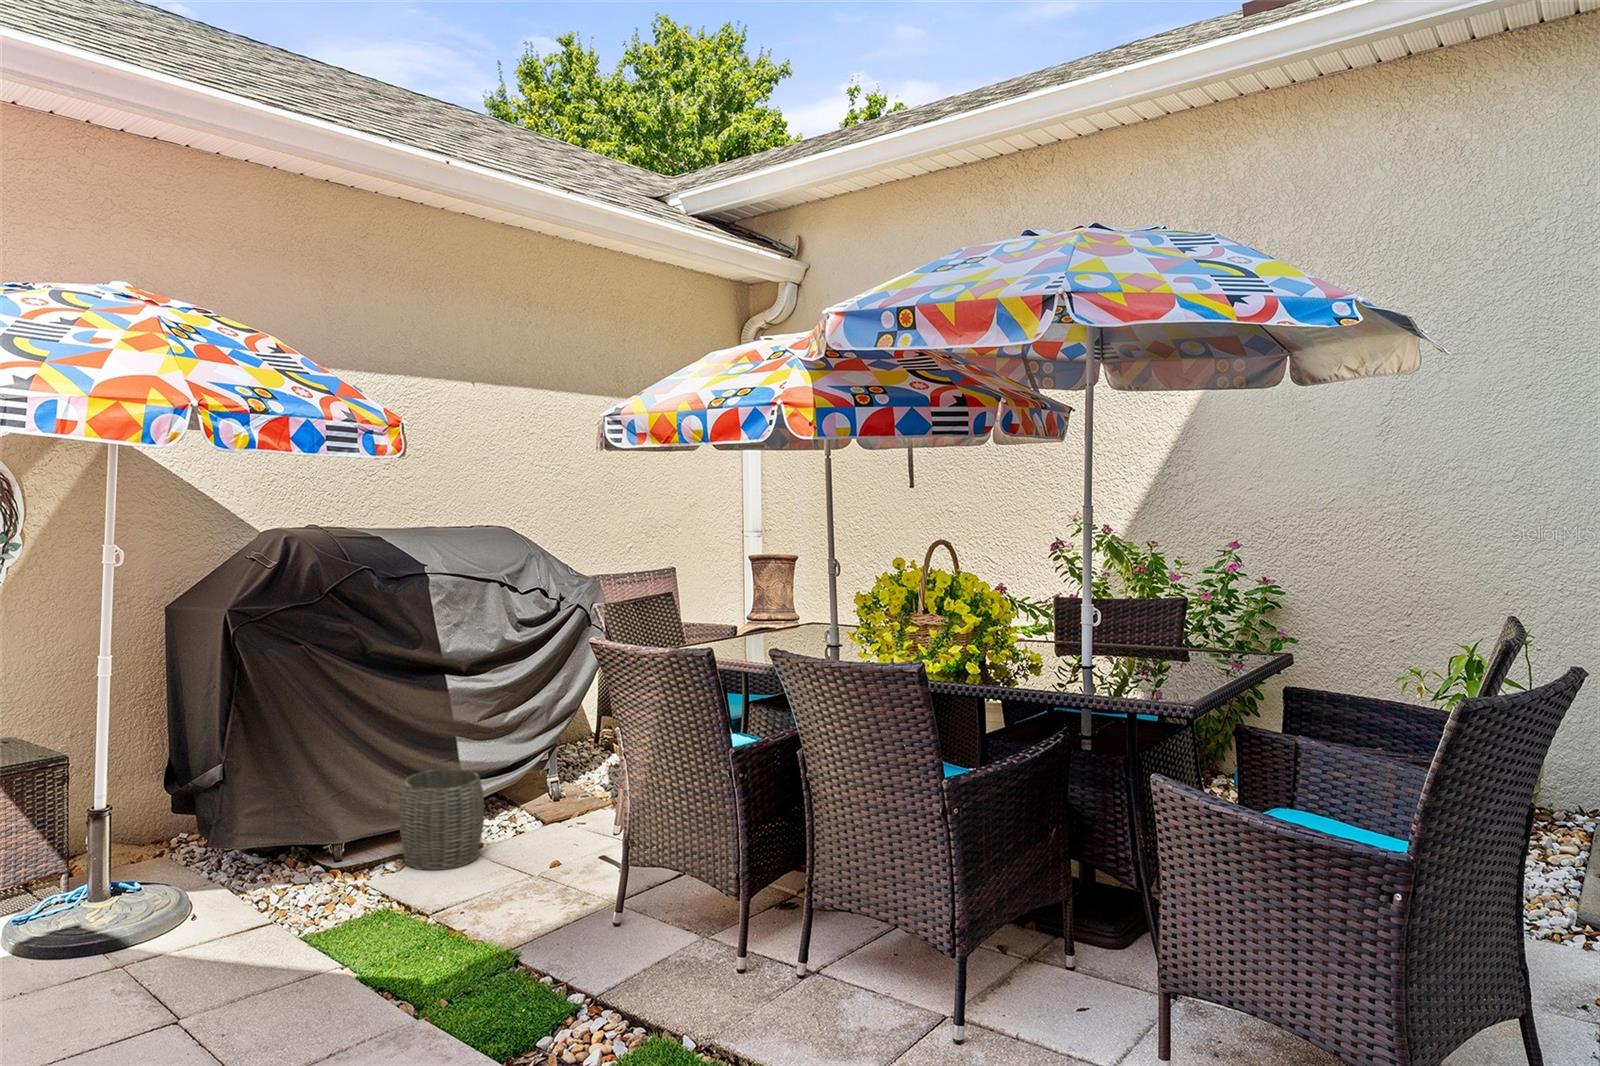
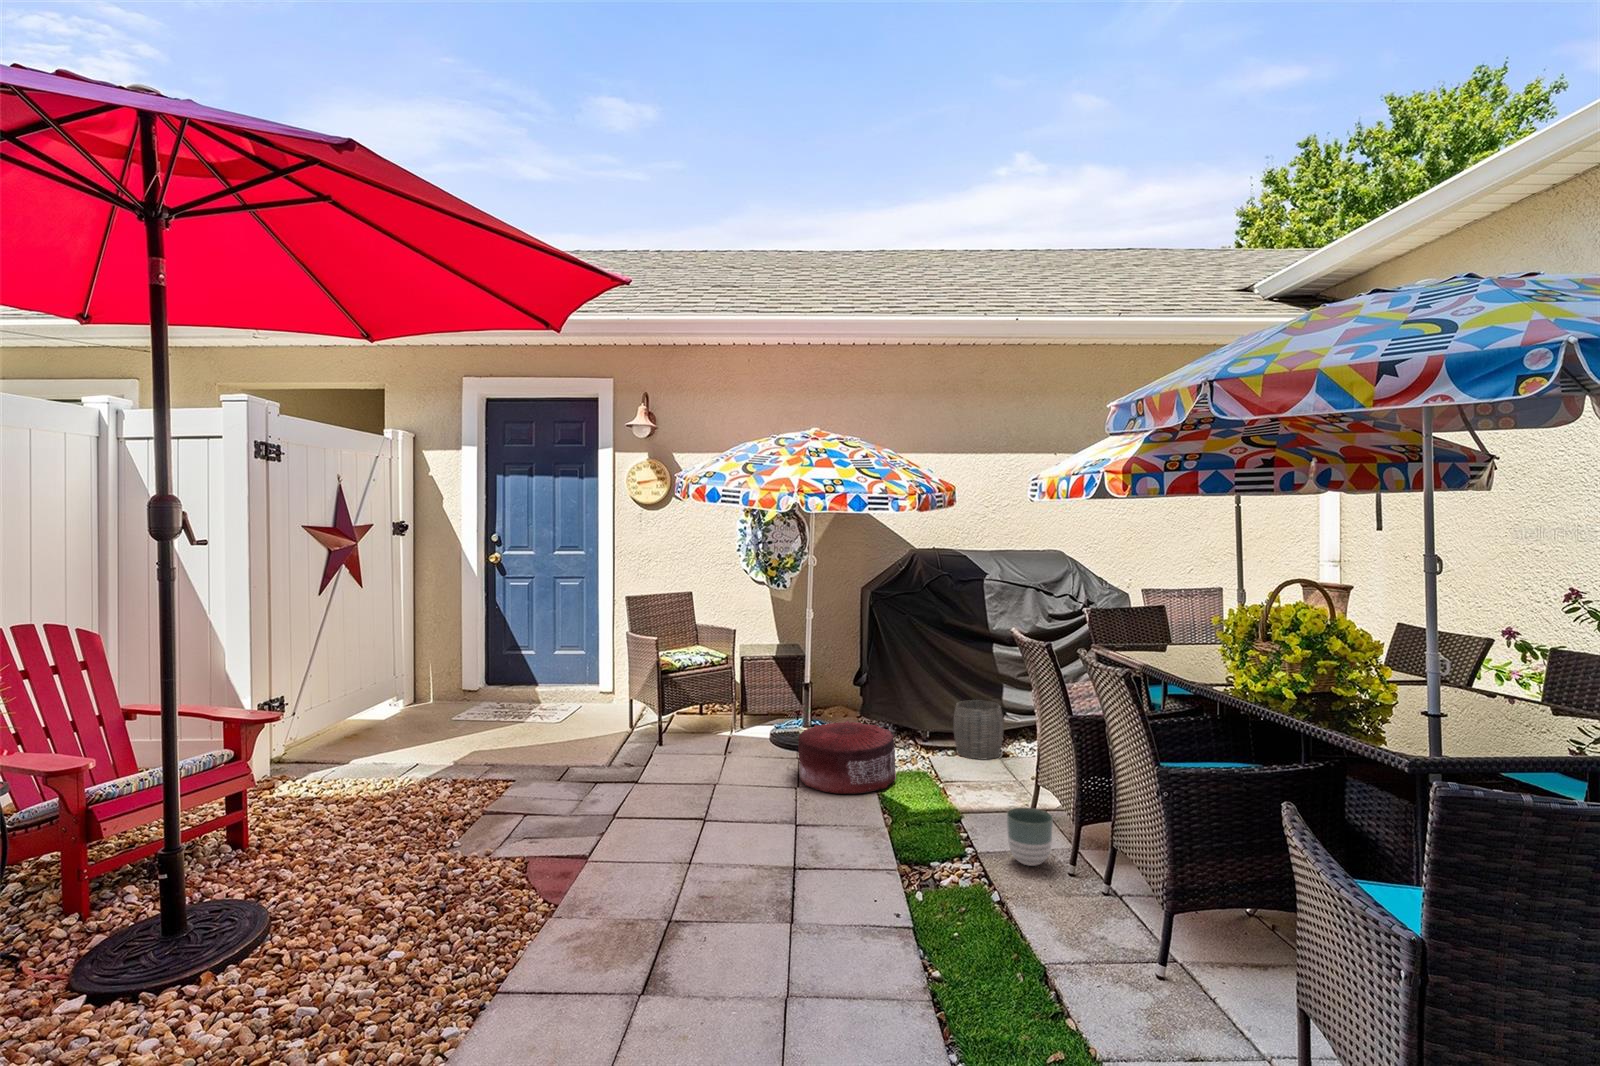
pouf: none [176,855,388,1023] -> present [798,721,896,794]
planter: none [705,926,774,1019] -> present [1007,808,1053,866]

